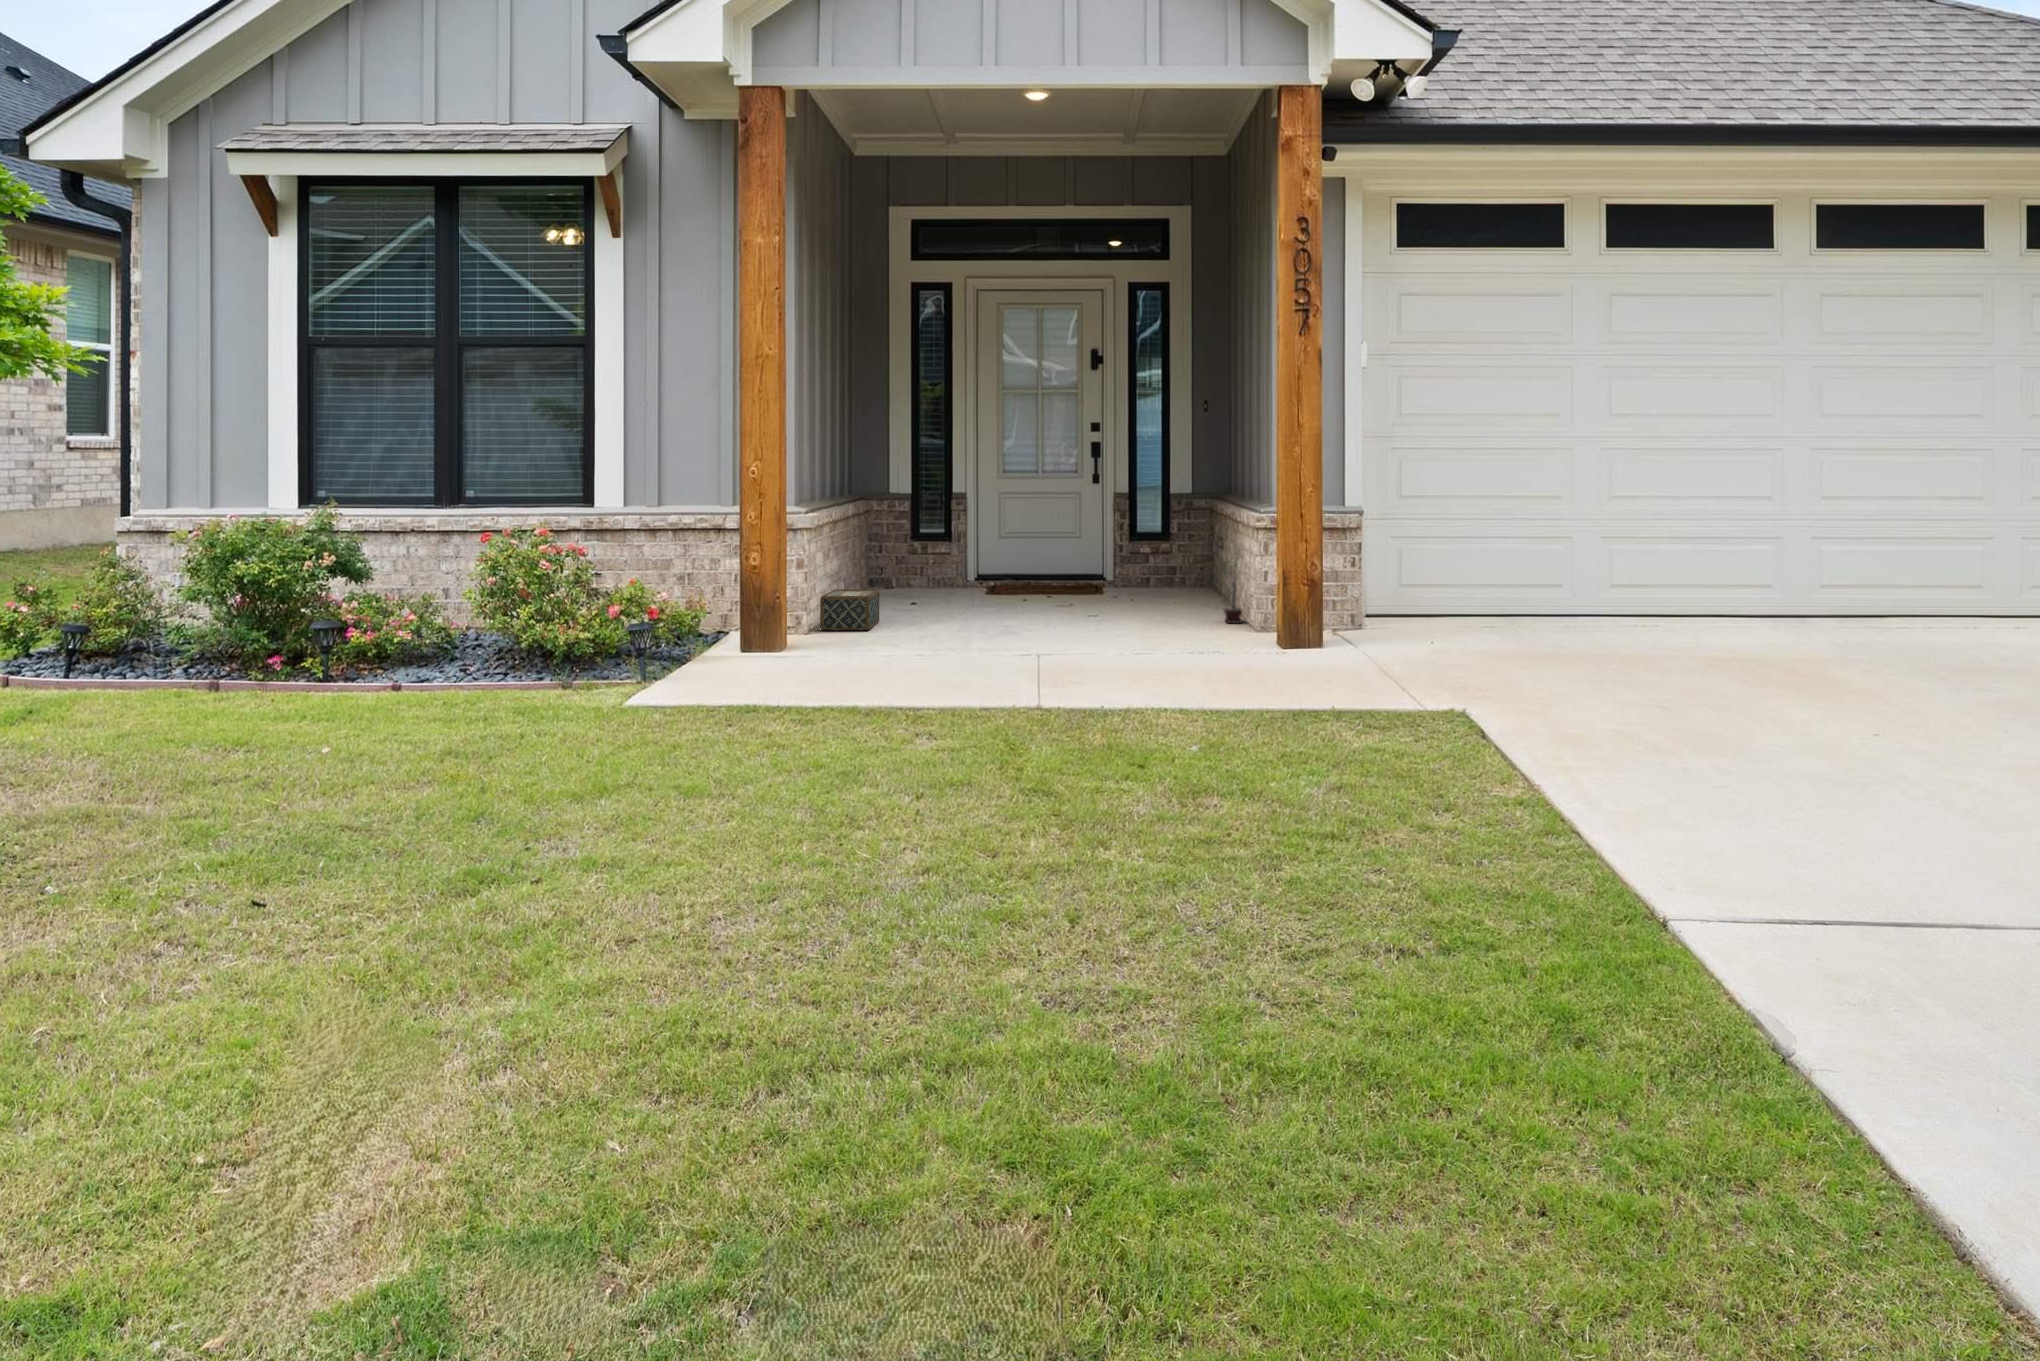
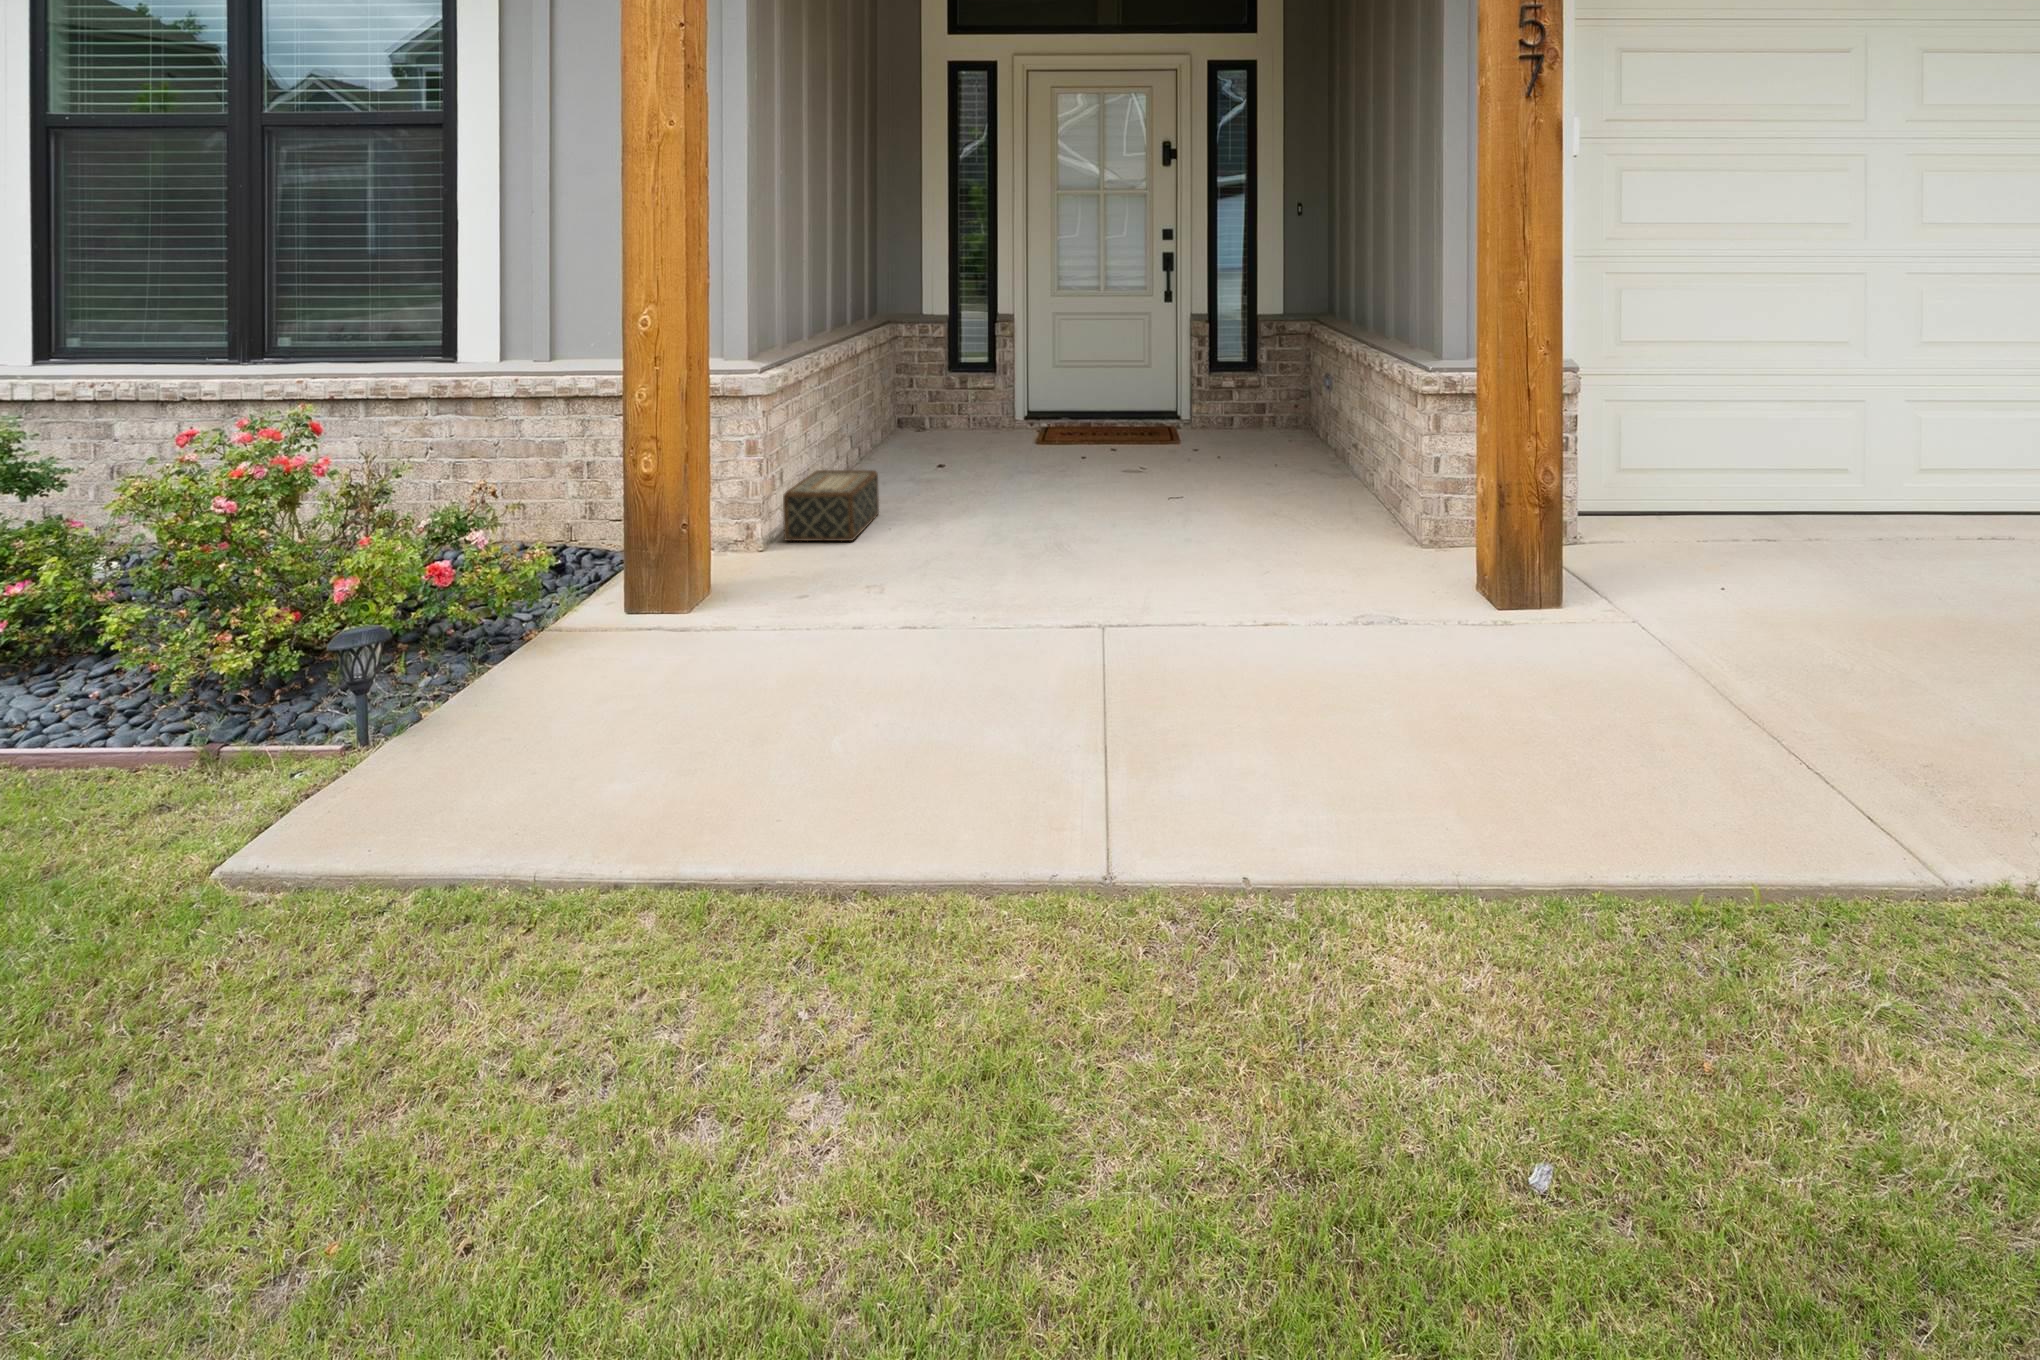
potted plant: present [1223,550,1242,623] -> none [1353,416,1390,521]

